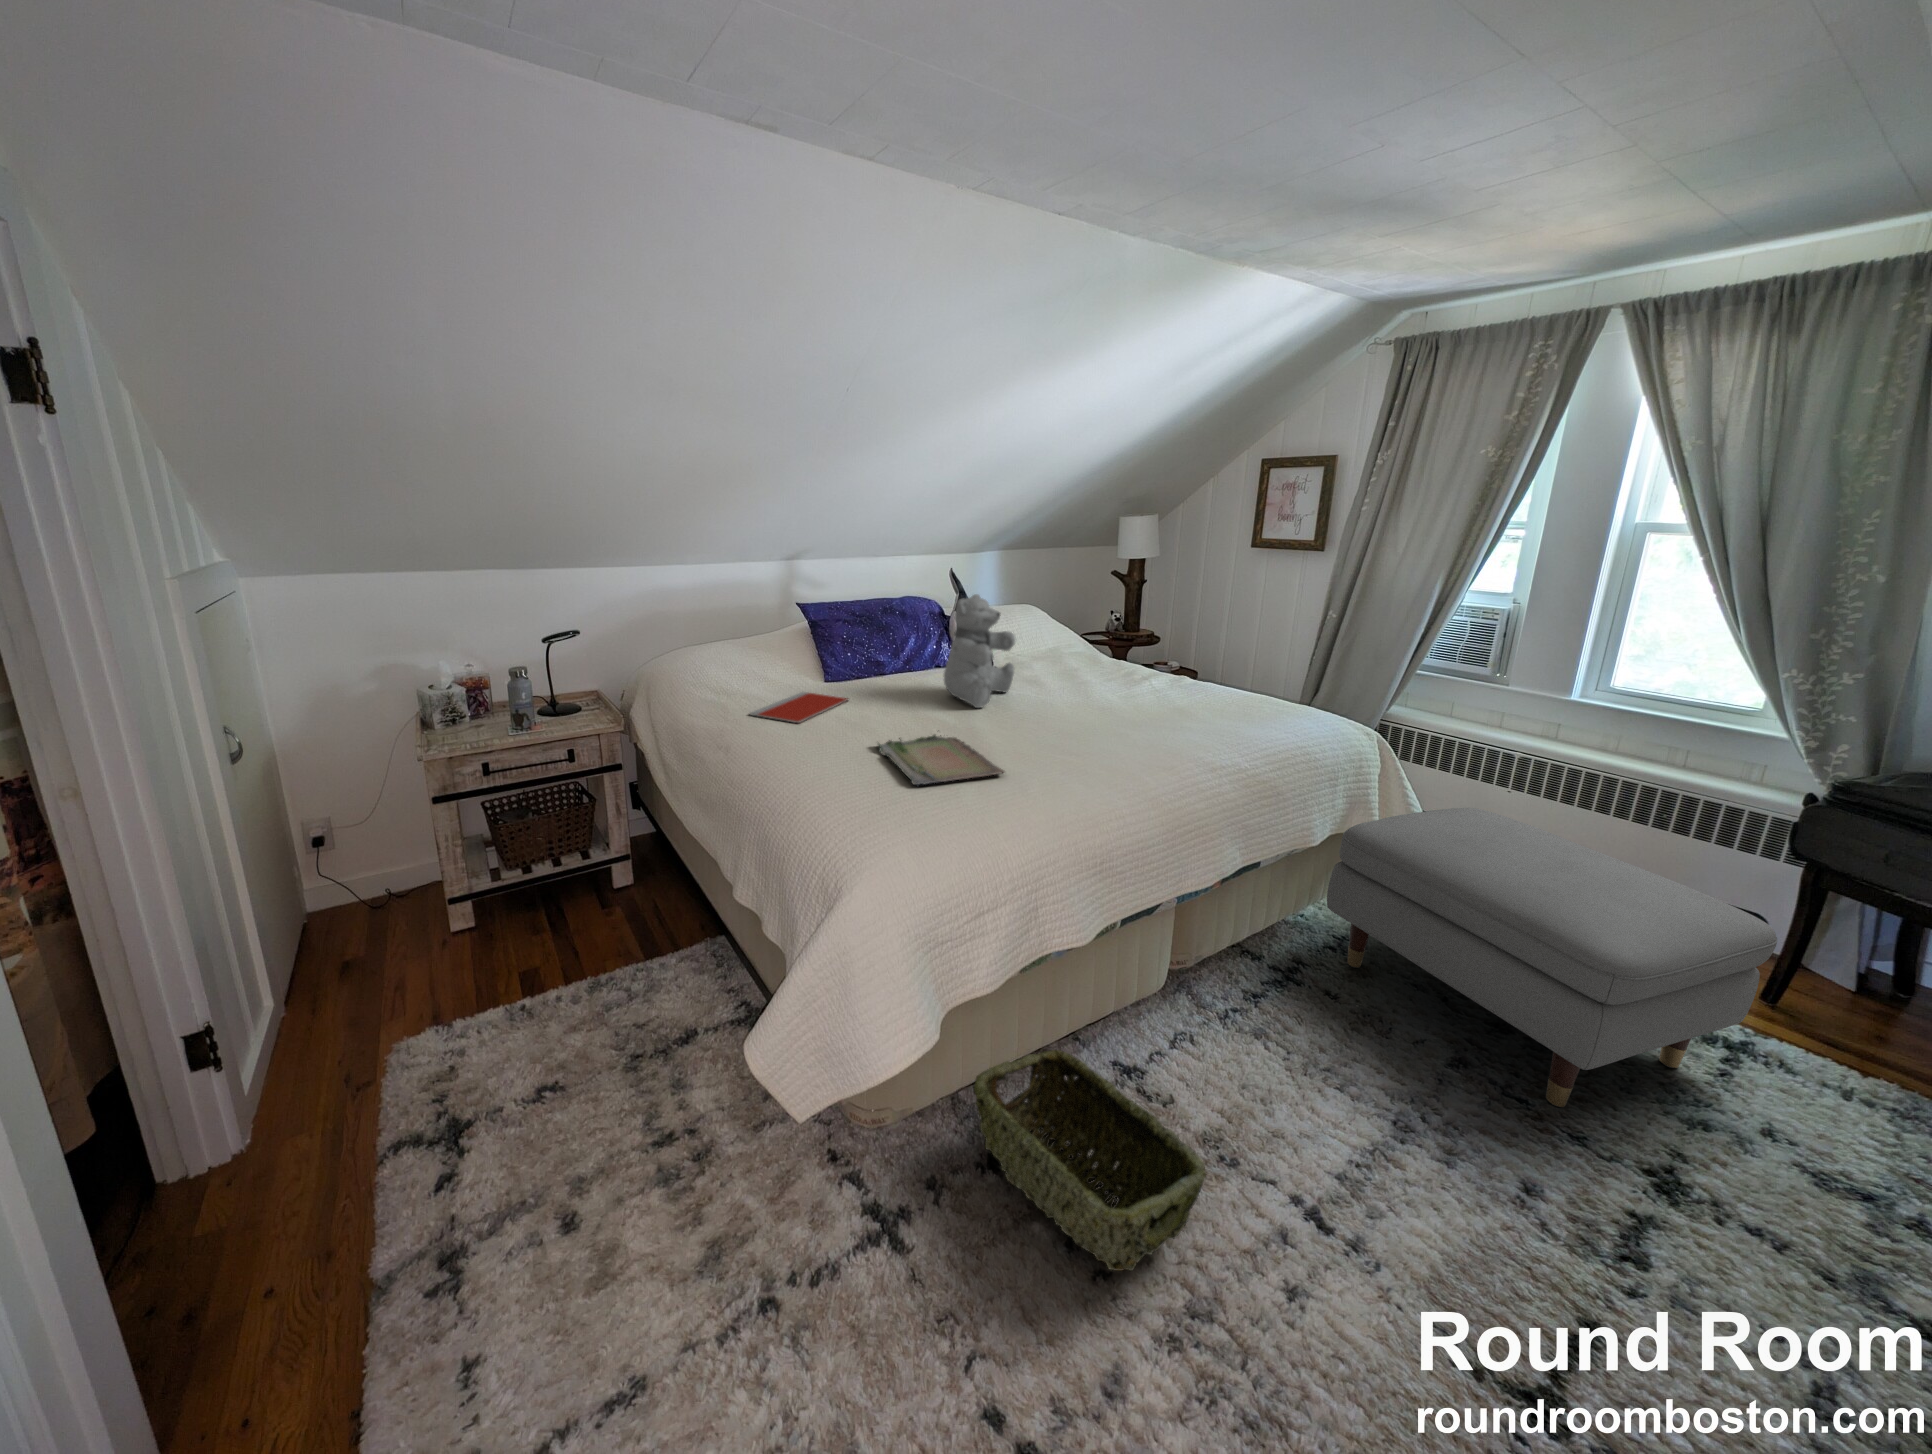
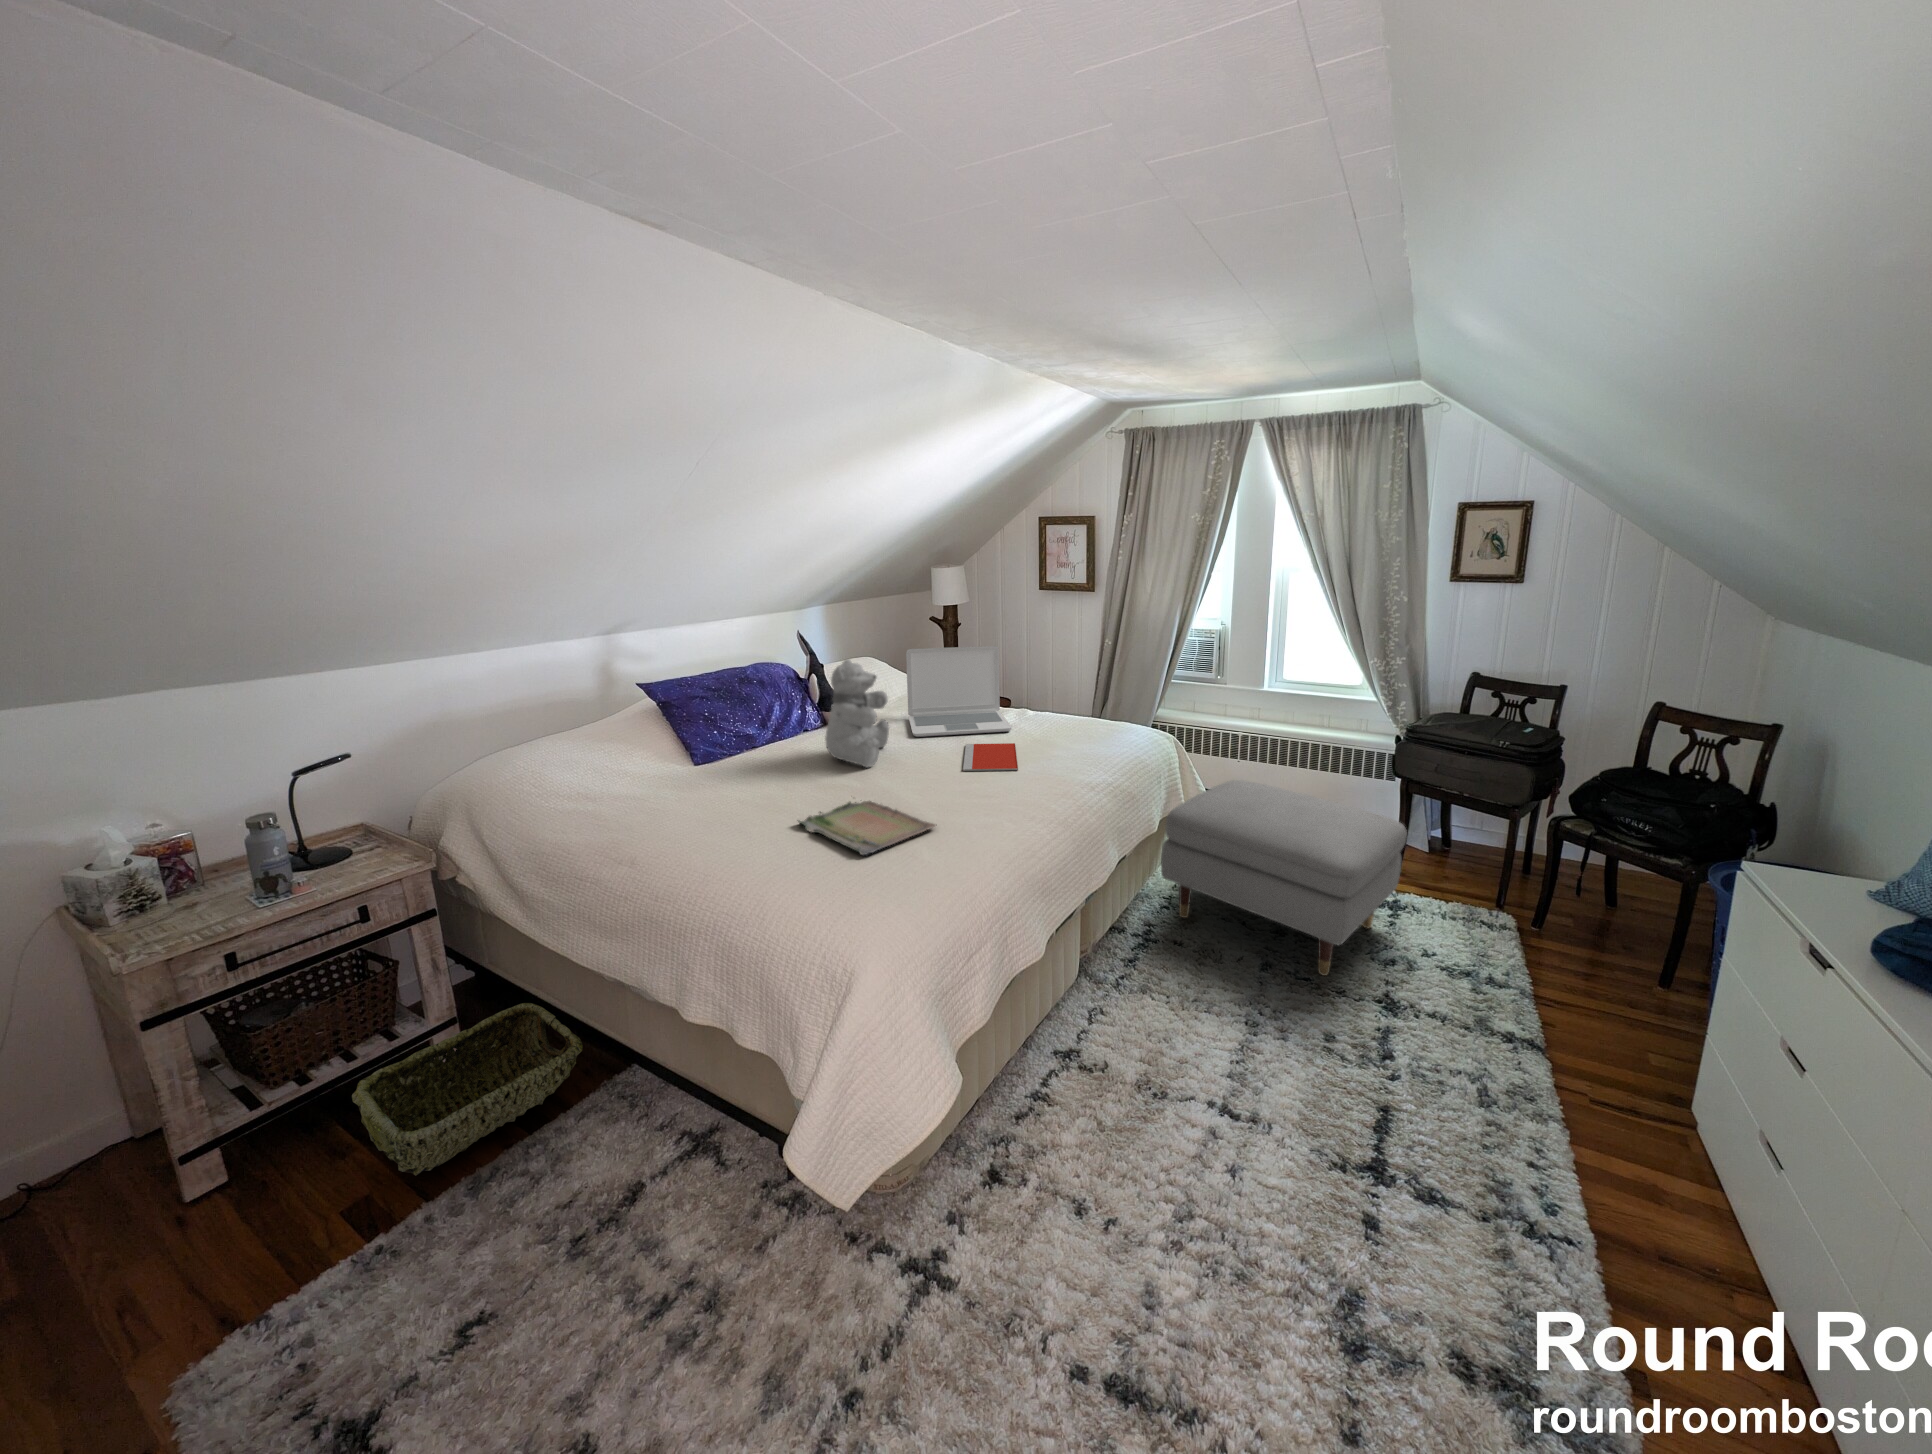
laptop: none [1044,594,1163,696] -> present [906,646,1012,737]
notebook: present [750,692,848,723] -> present [963,743,1018,771]
woven basket: present [974,1050,1207,1271] -> present [352,1003,583,1175]

